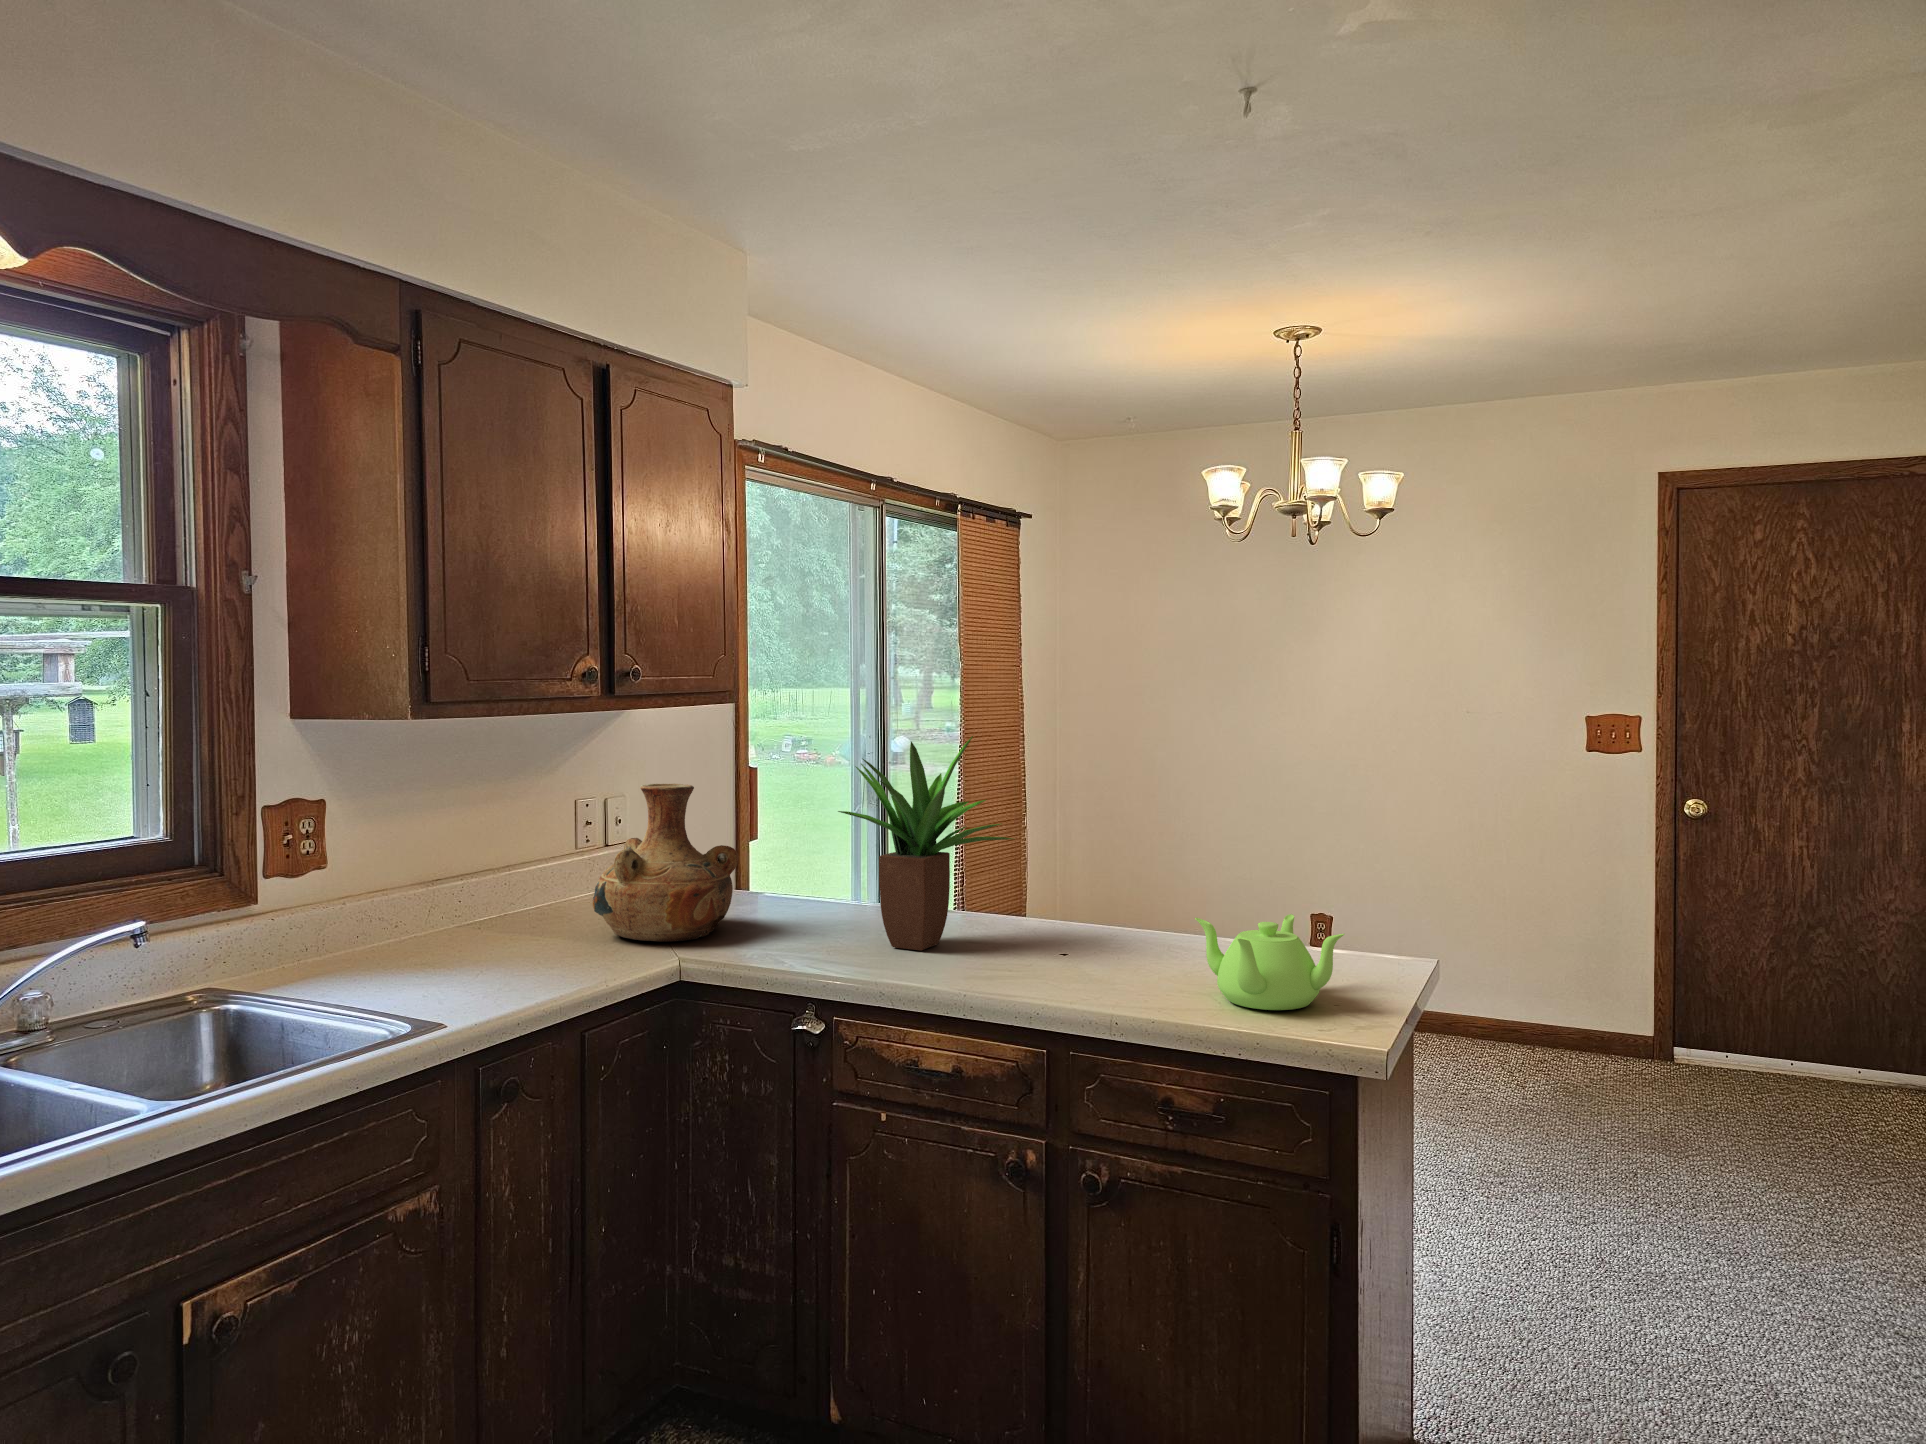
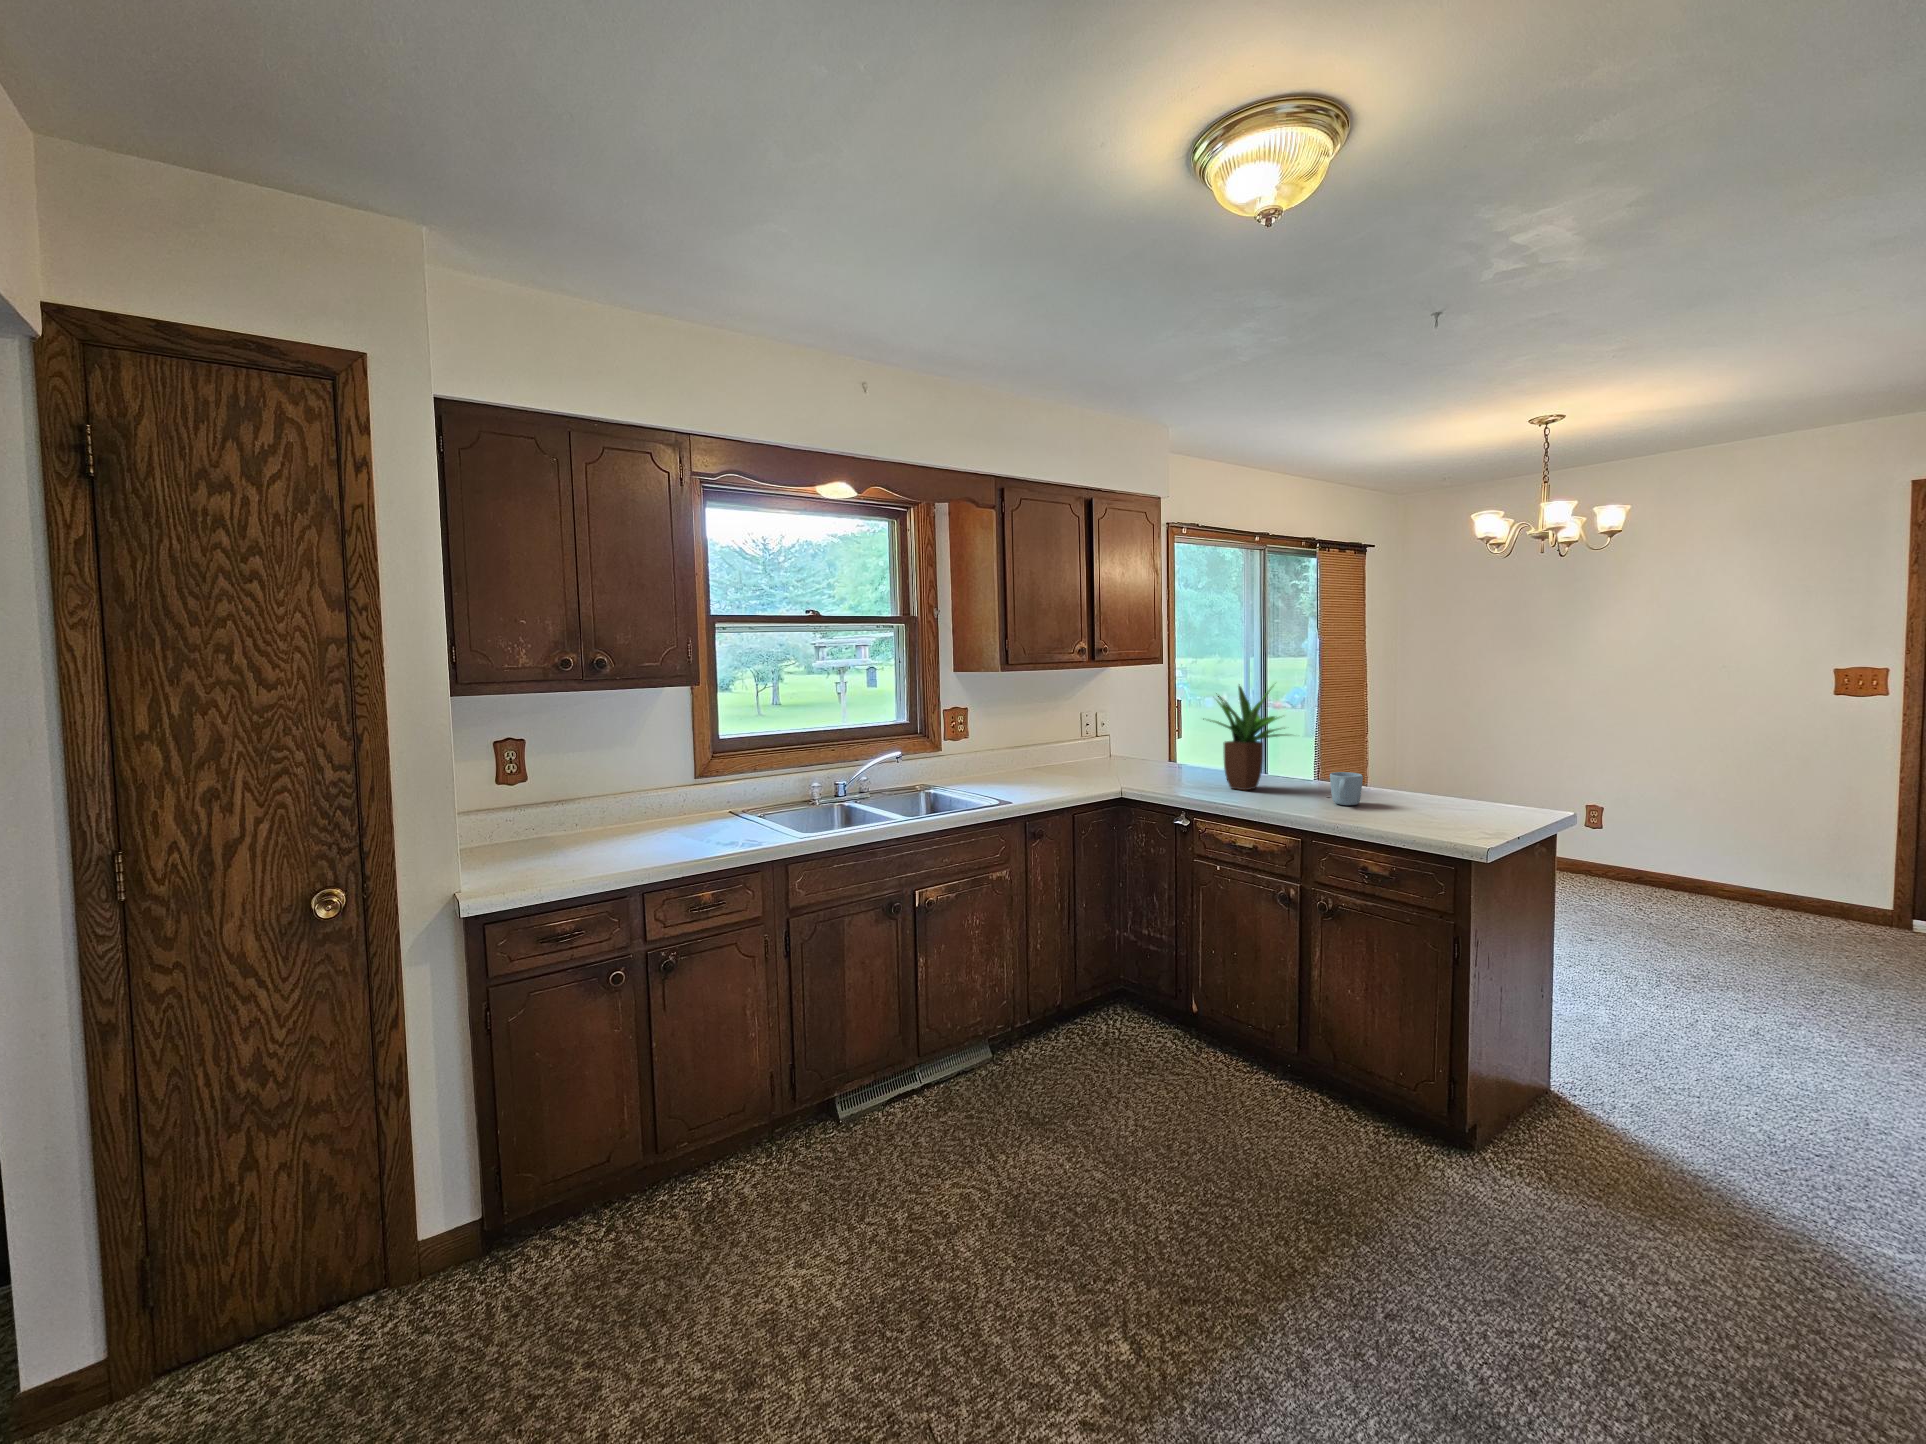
vase: present [593,784,738,942] -> none [1082,704,1153,779]
mug: none [1079,906,1135,970] -> present [1330,772,1363,805]
teapot: present [1195,914,1345,1010] -> none [1390,778,1475,828]

